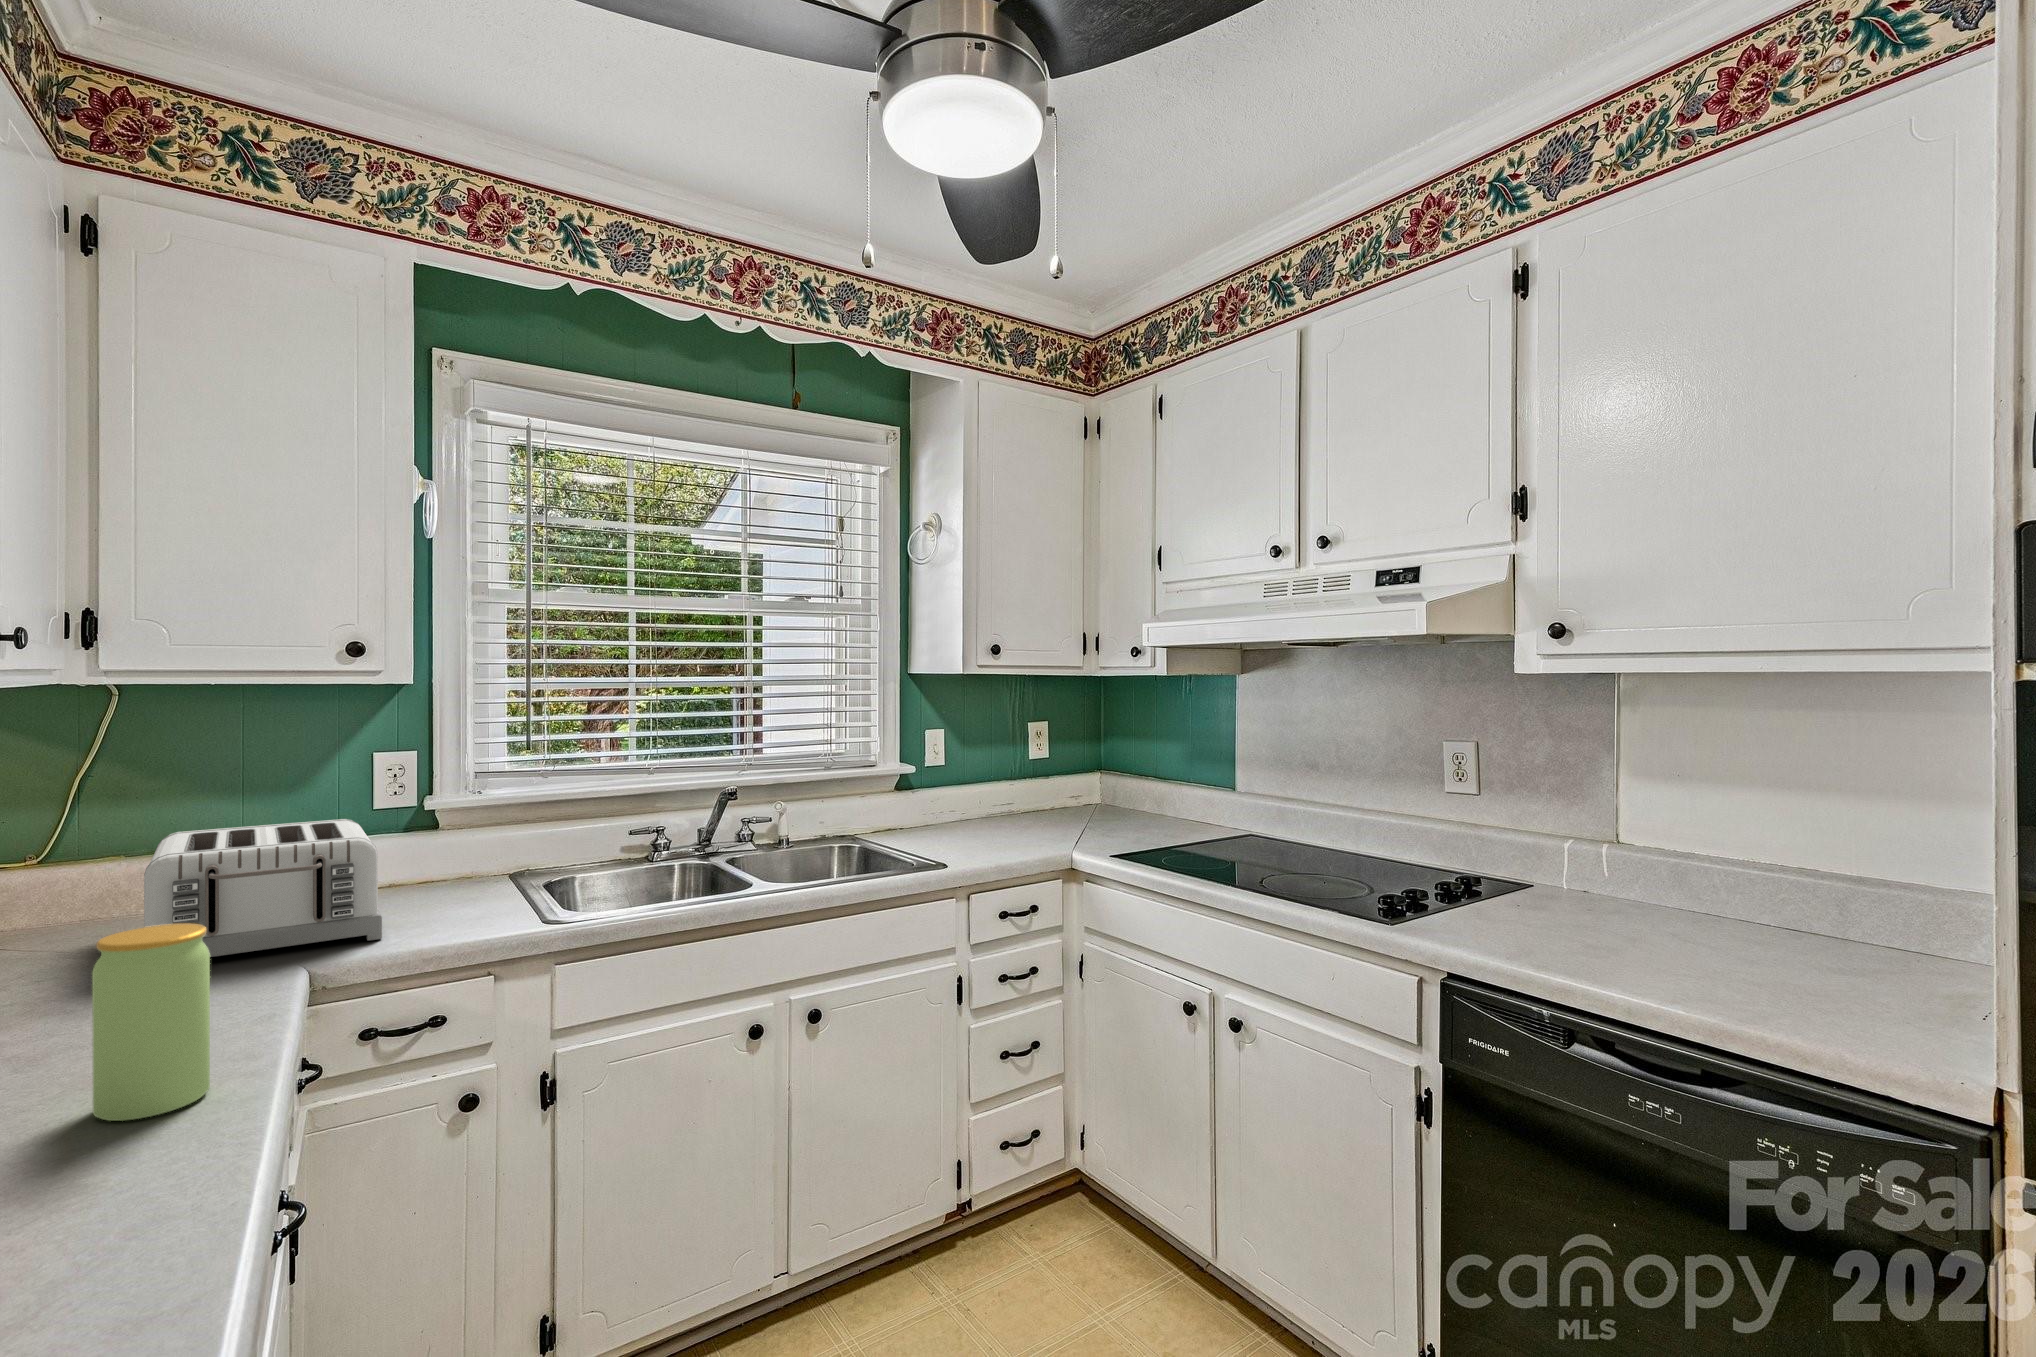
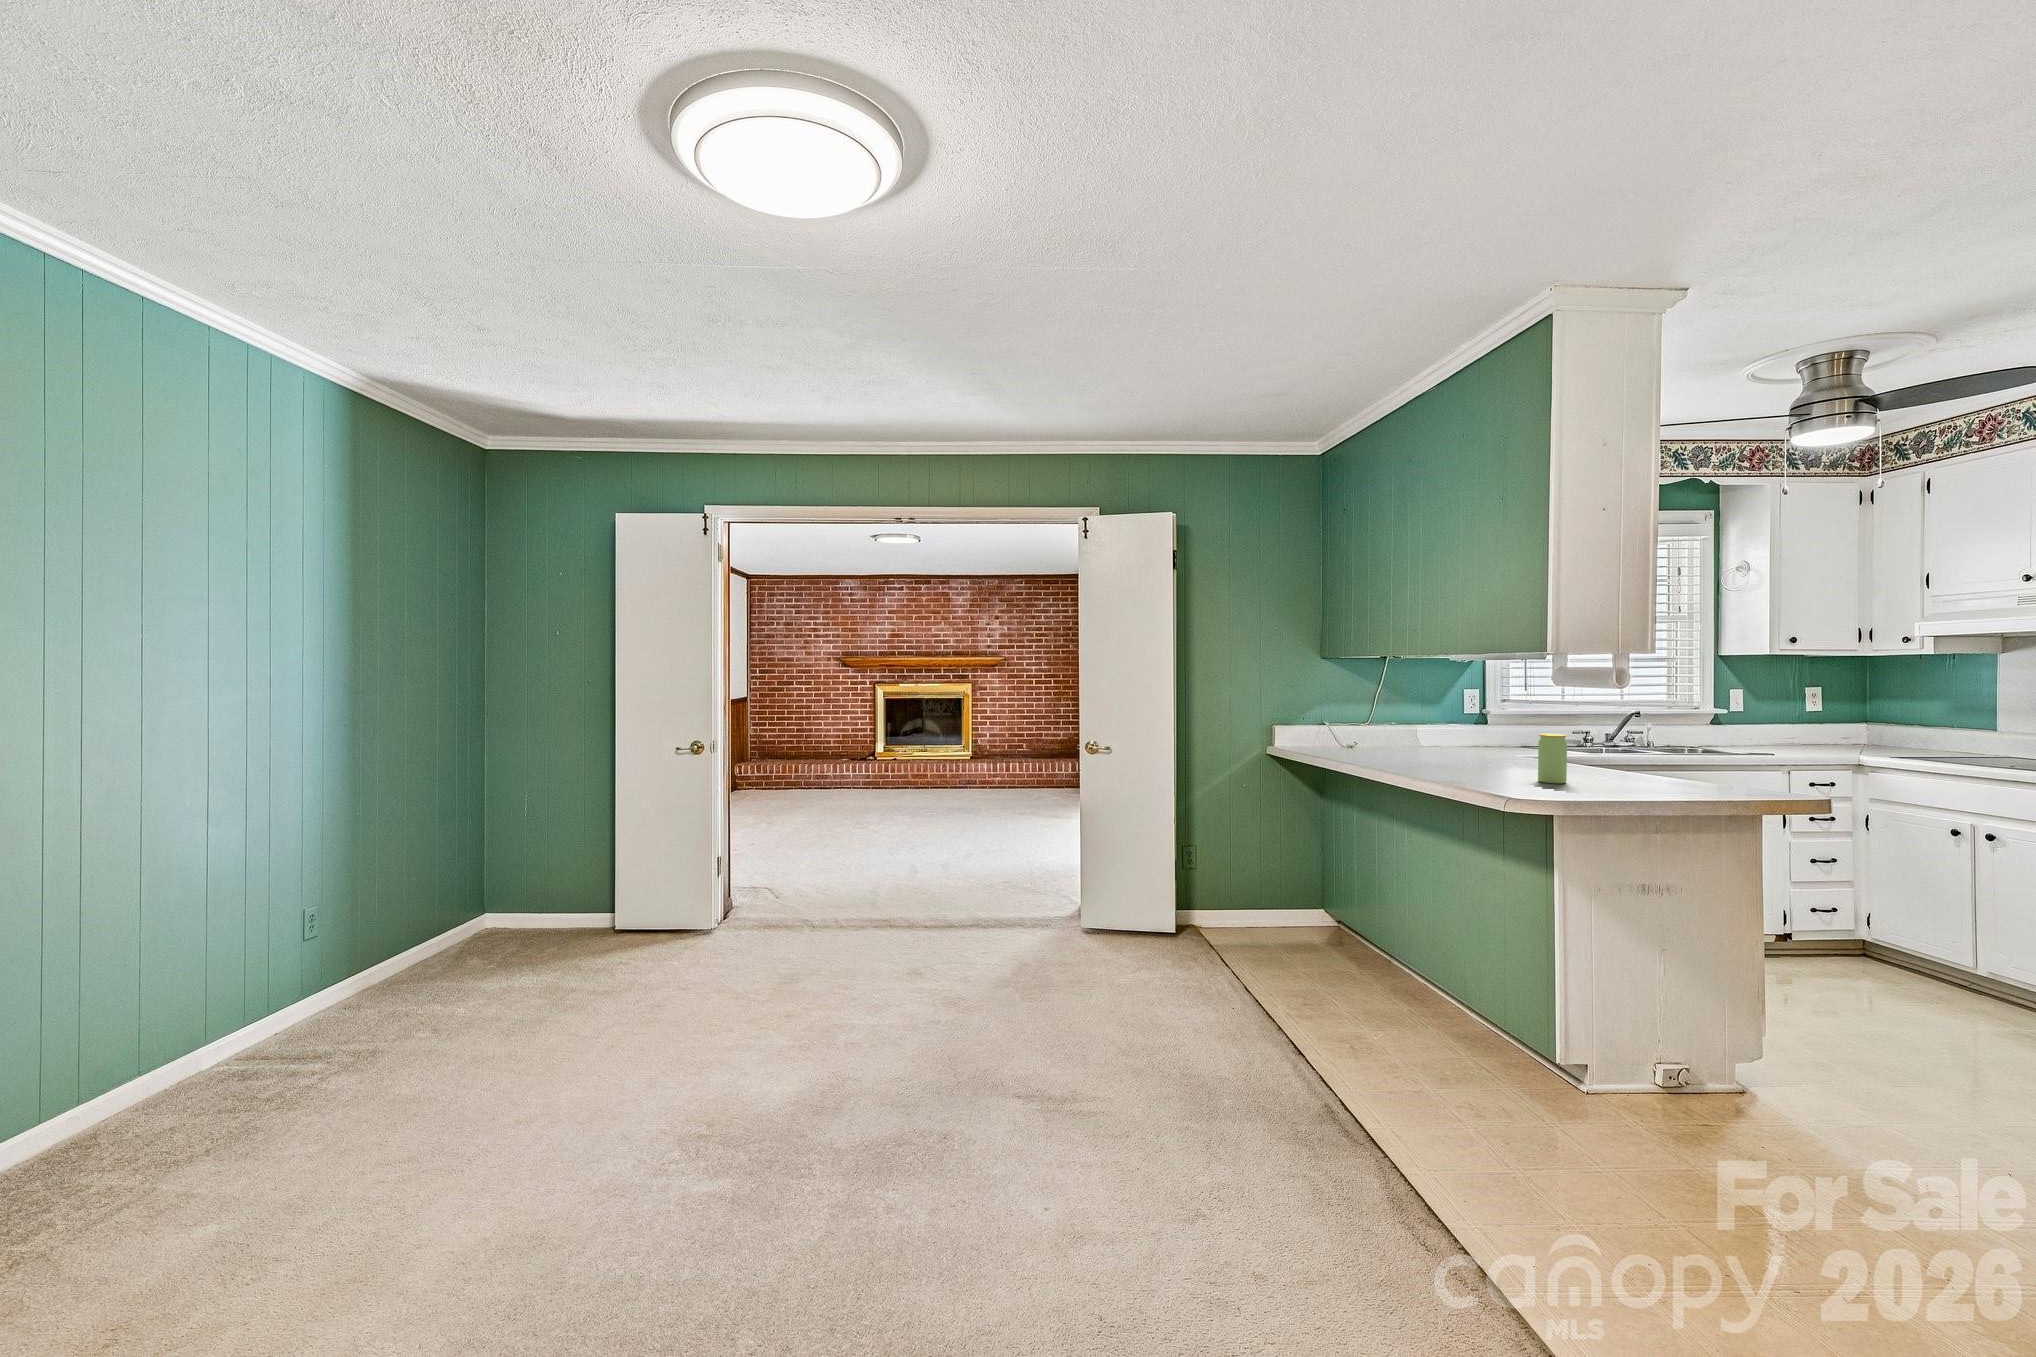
toaster: present [144,819,382,957] -> none [1420,716,1522,761]

